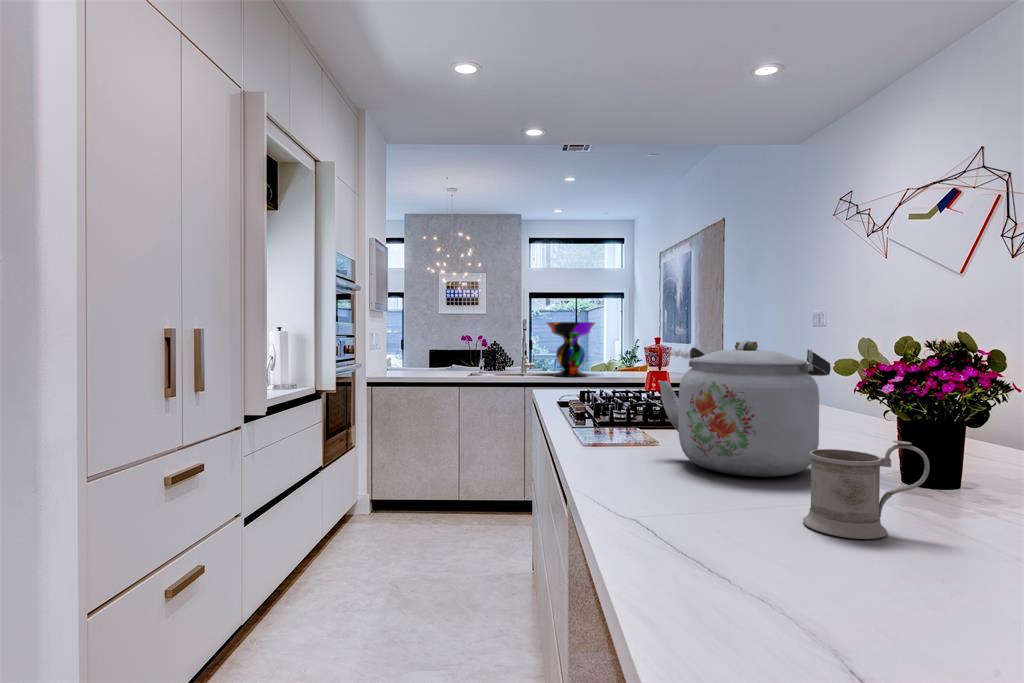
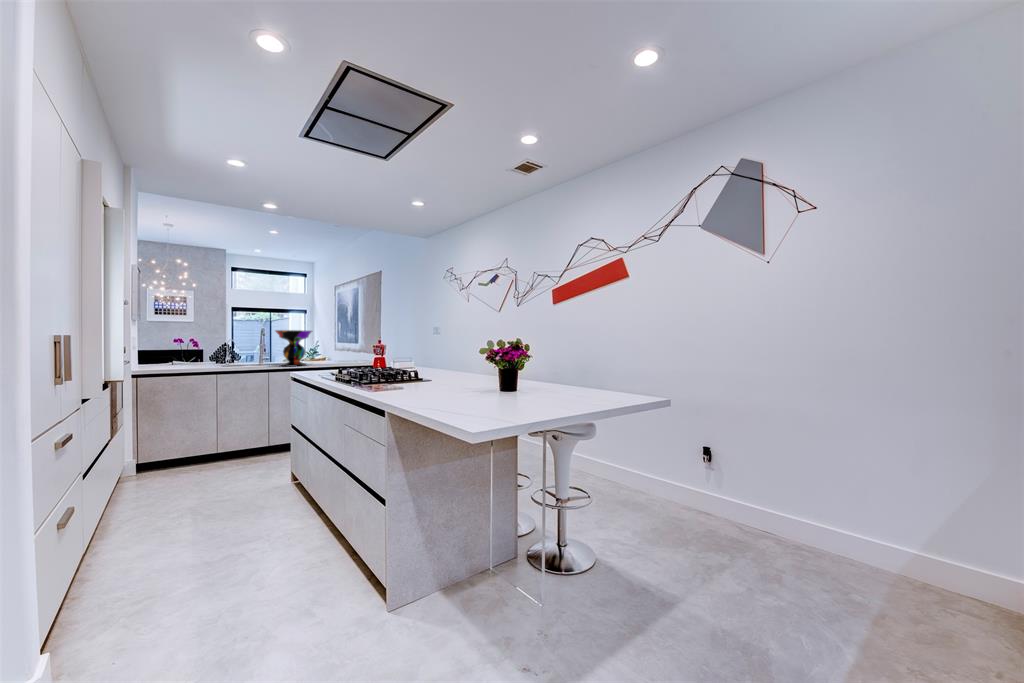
kettle: present [658,340,831,477] -> none [406,341,475,398]
mug: present [803,441,930,539] -> none [483,374,519,409]

